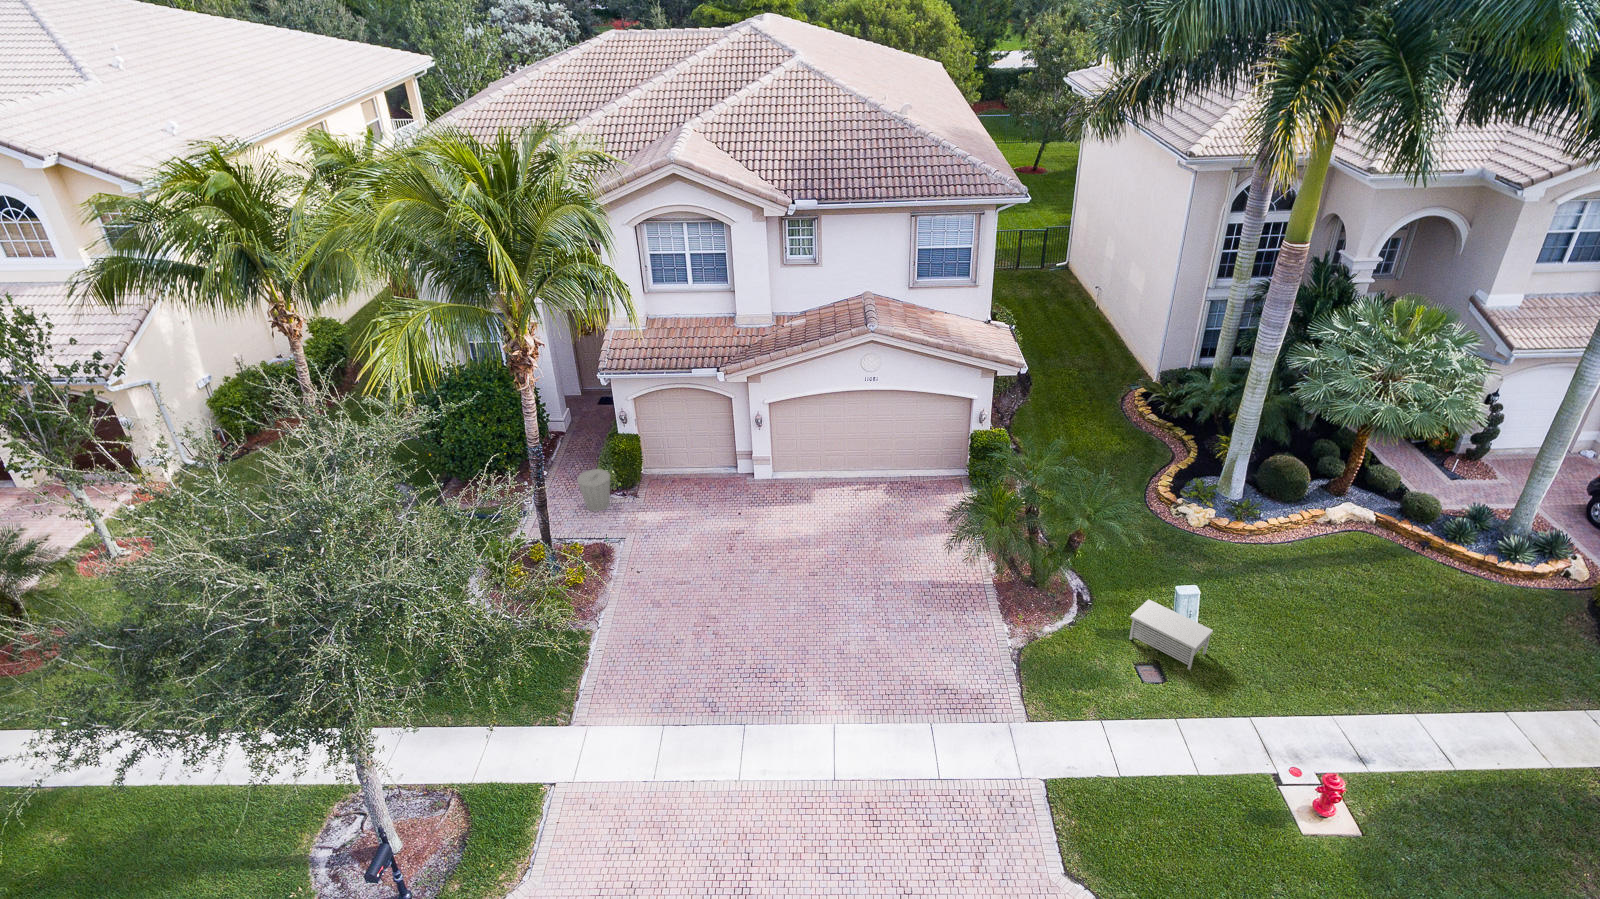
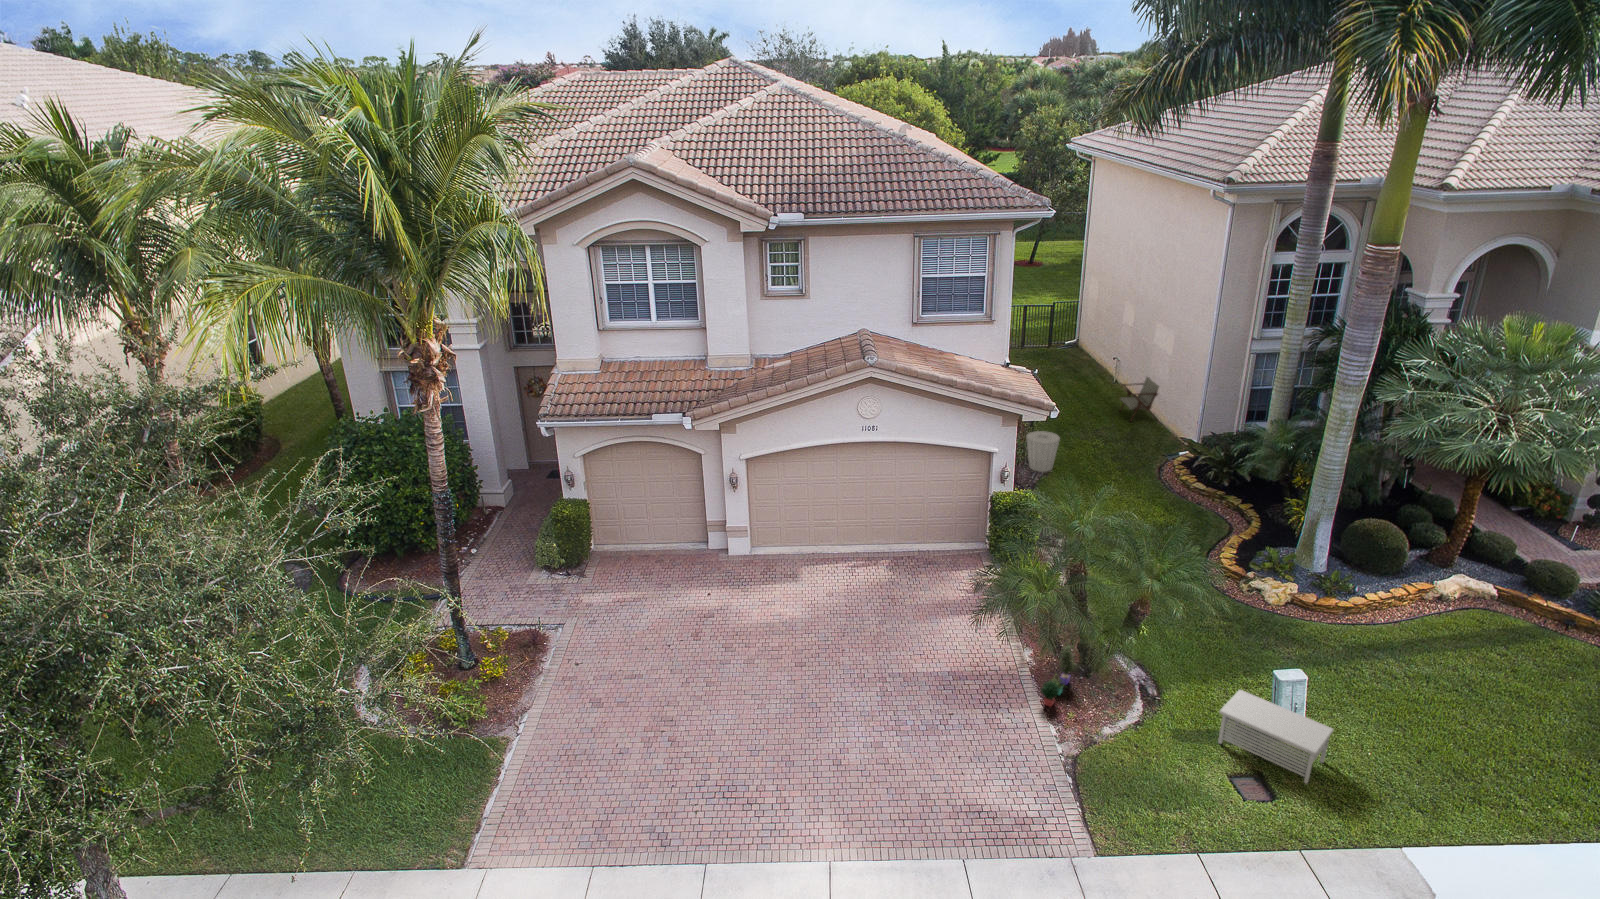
lounge chair: none [1095,313,1130,354] -> present [1120,377,1159,422]
trash can: present [577,469,610,512] -> present [1027,431,1060,472]
potted plant: none [998,561,1028,610] -> present [1041,644,1075,706]

